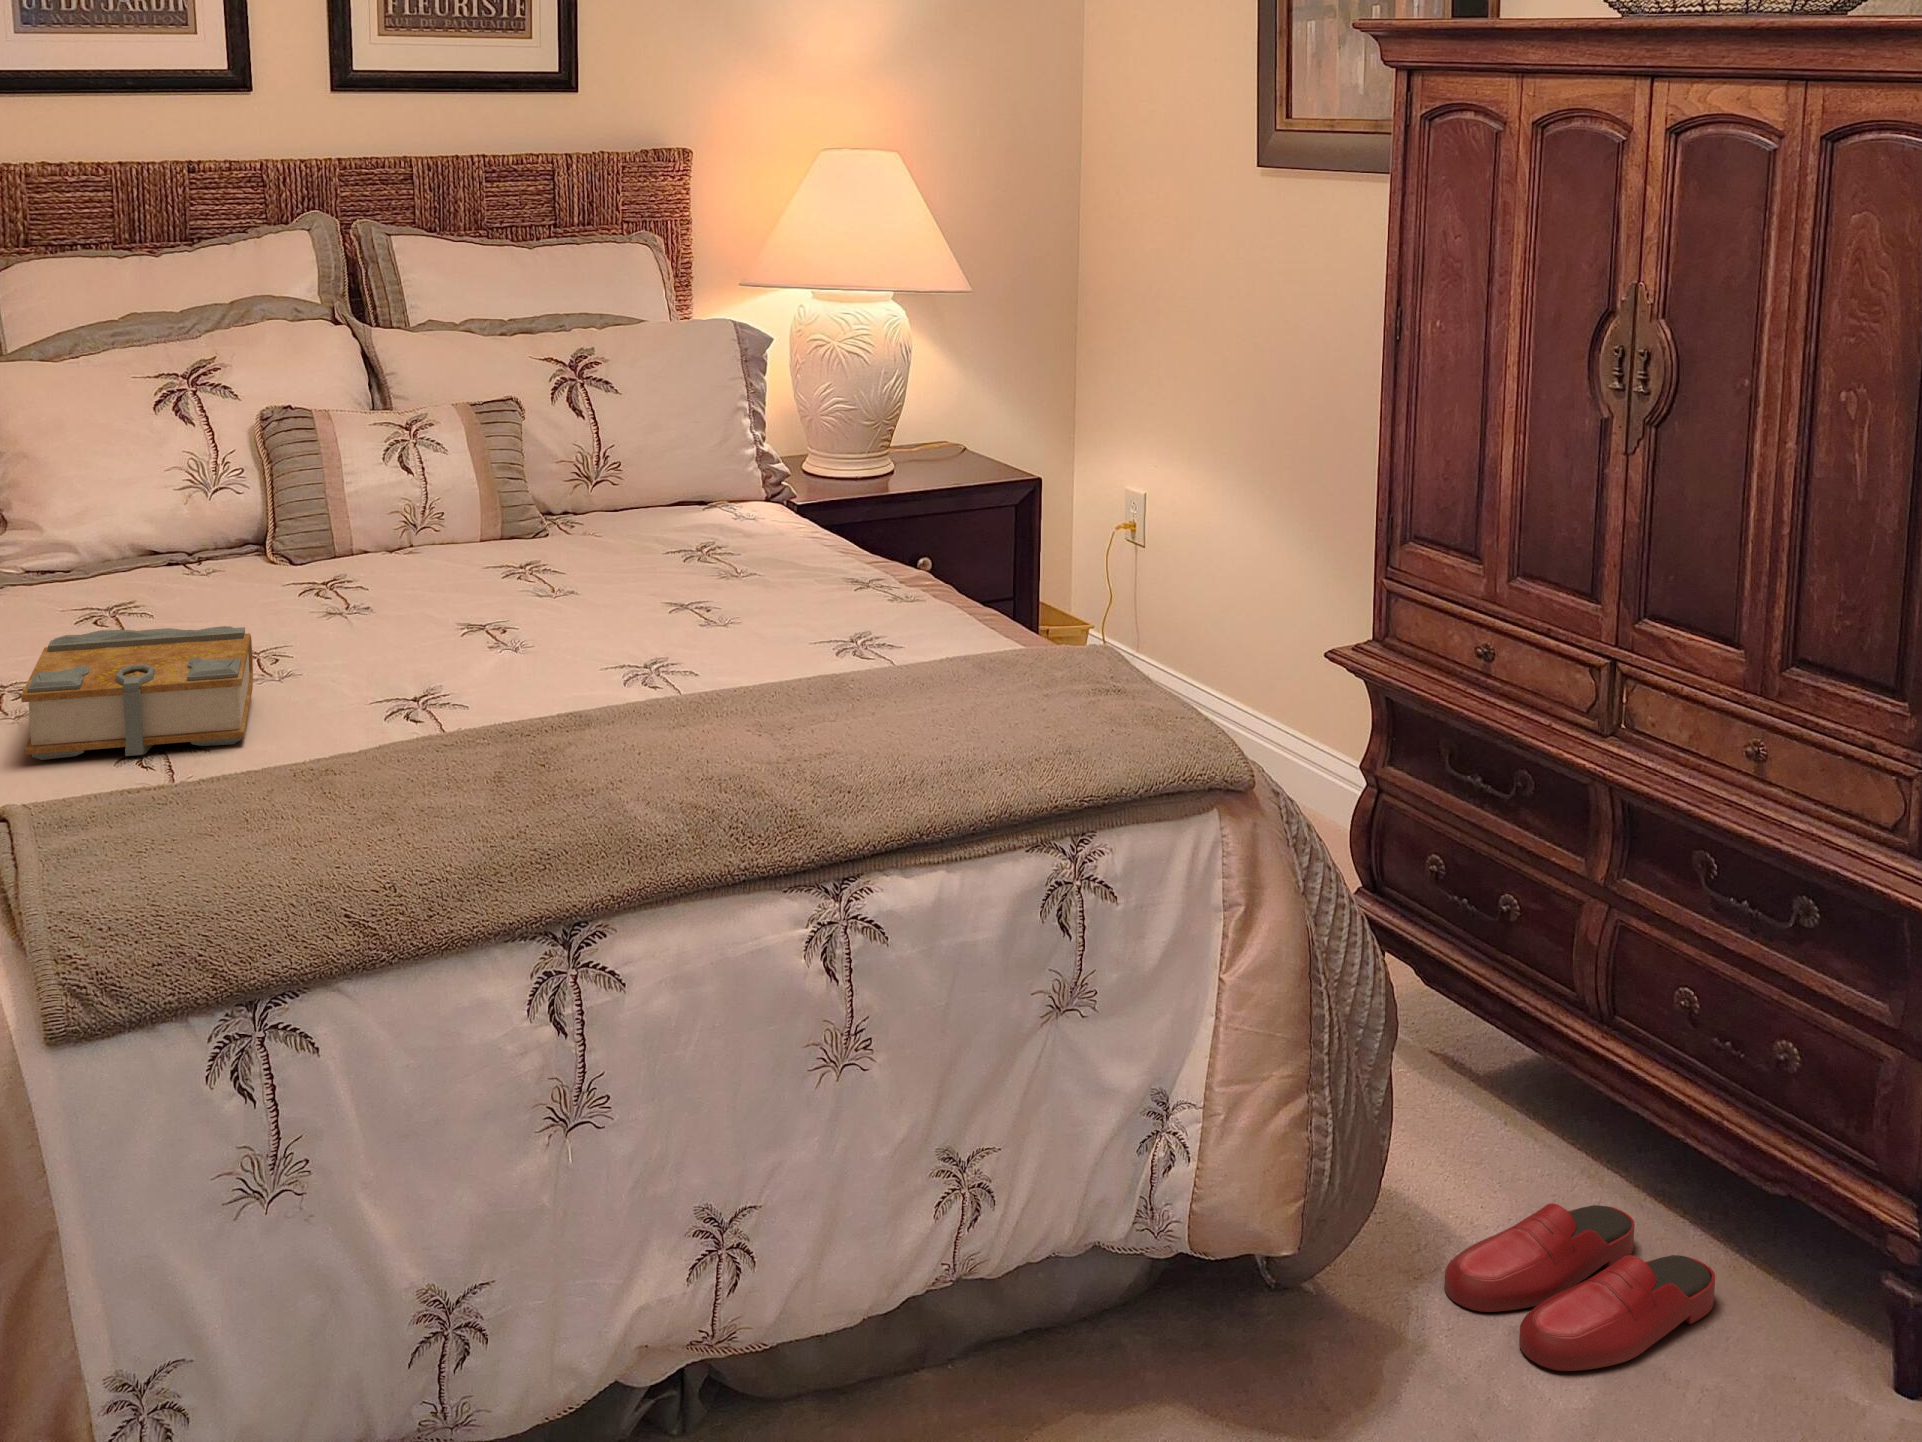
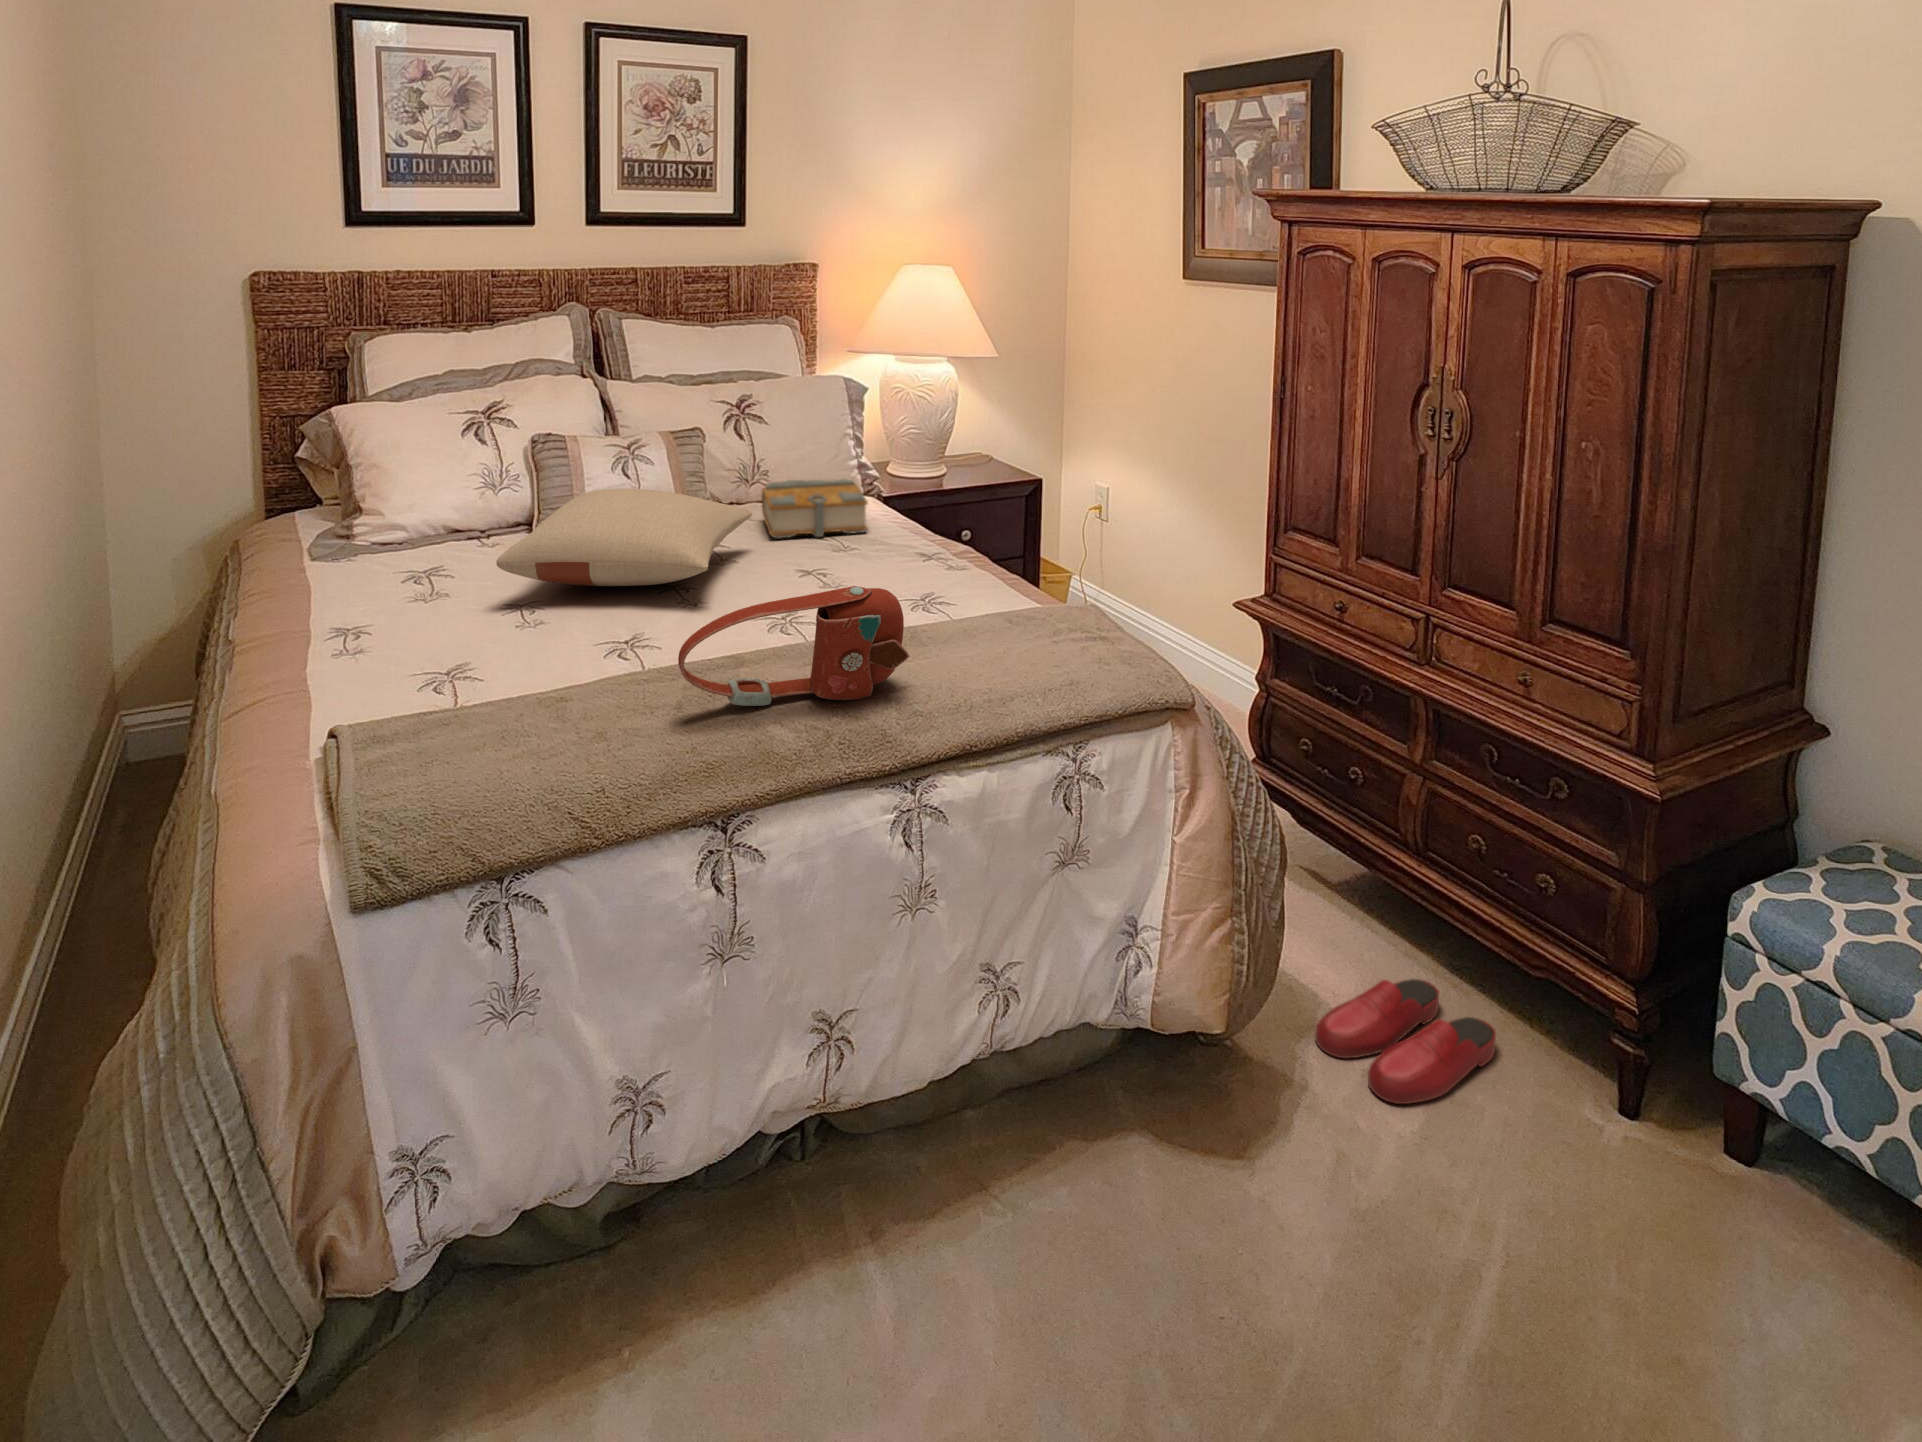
pillow: none [214,486,595,627] -> present [496,489,752,586]
handbag: none [492,607,831,780] -> present [678,586,910,706]
book: present [21,626,253,760] -> present [762,479,868,538]

